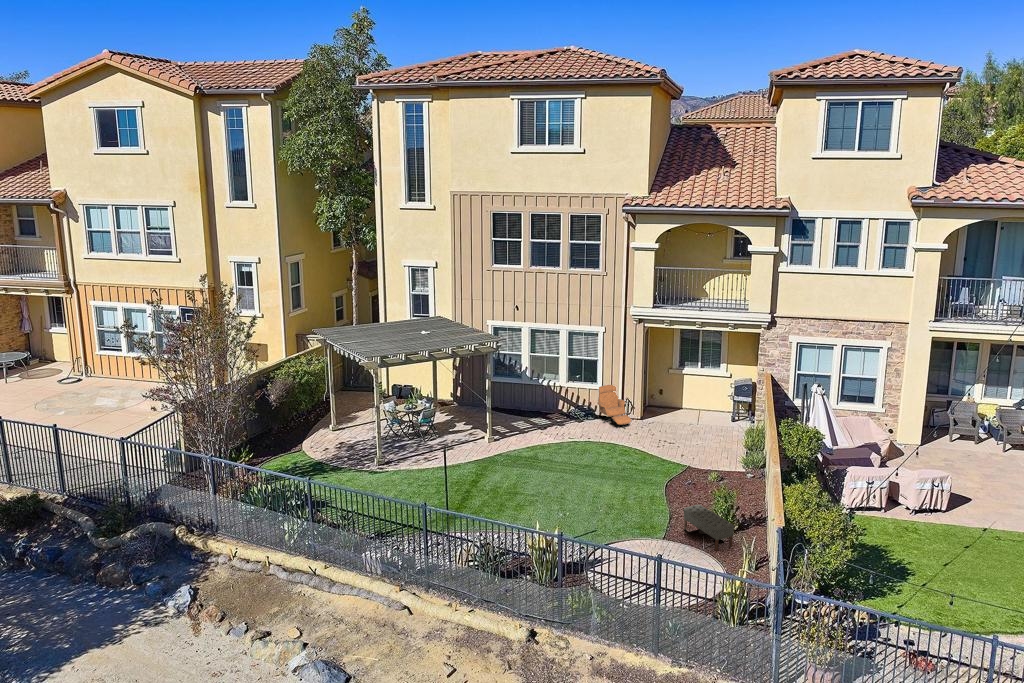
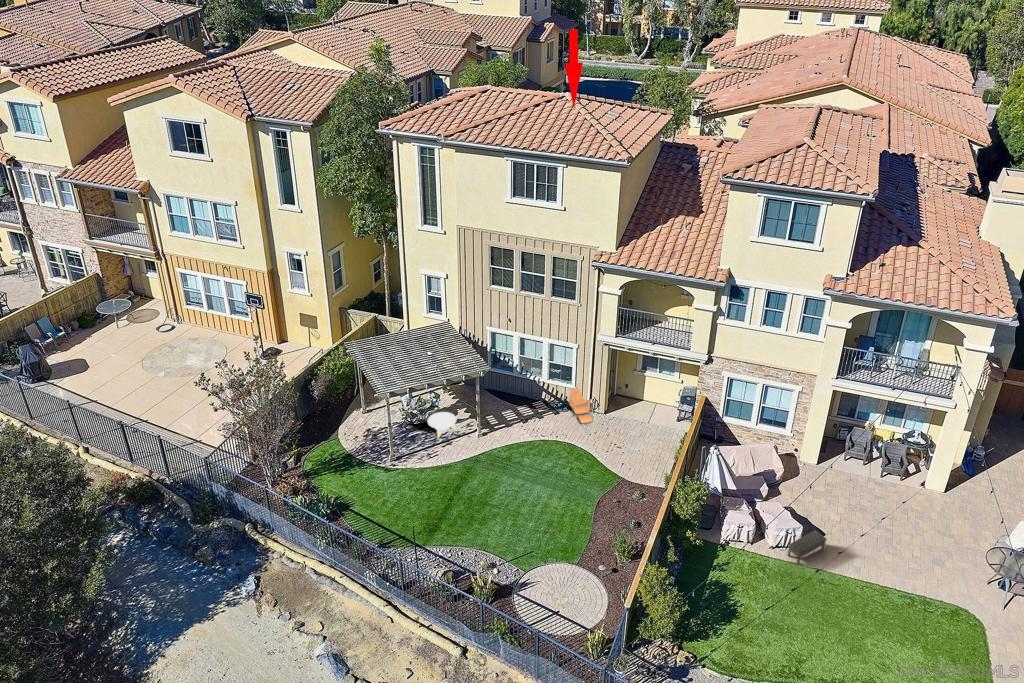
round table: none [421,420,459,446] -> present [427,412,457,437]
bench: present [683,505,734,551] -> present [788,531,826,563]

